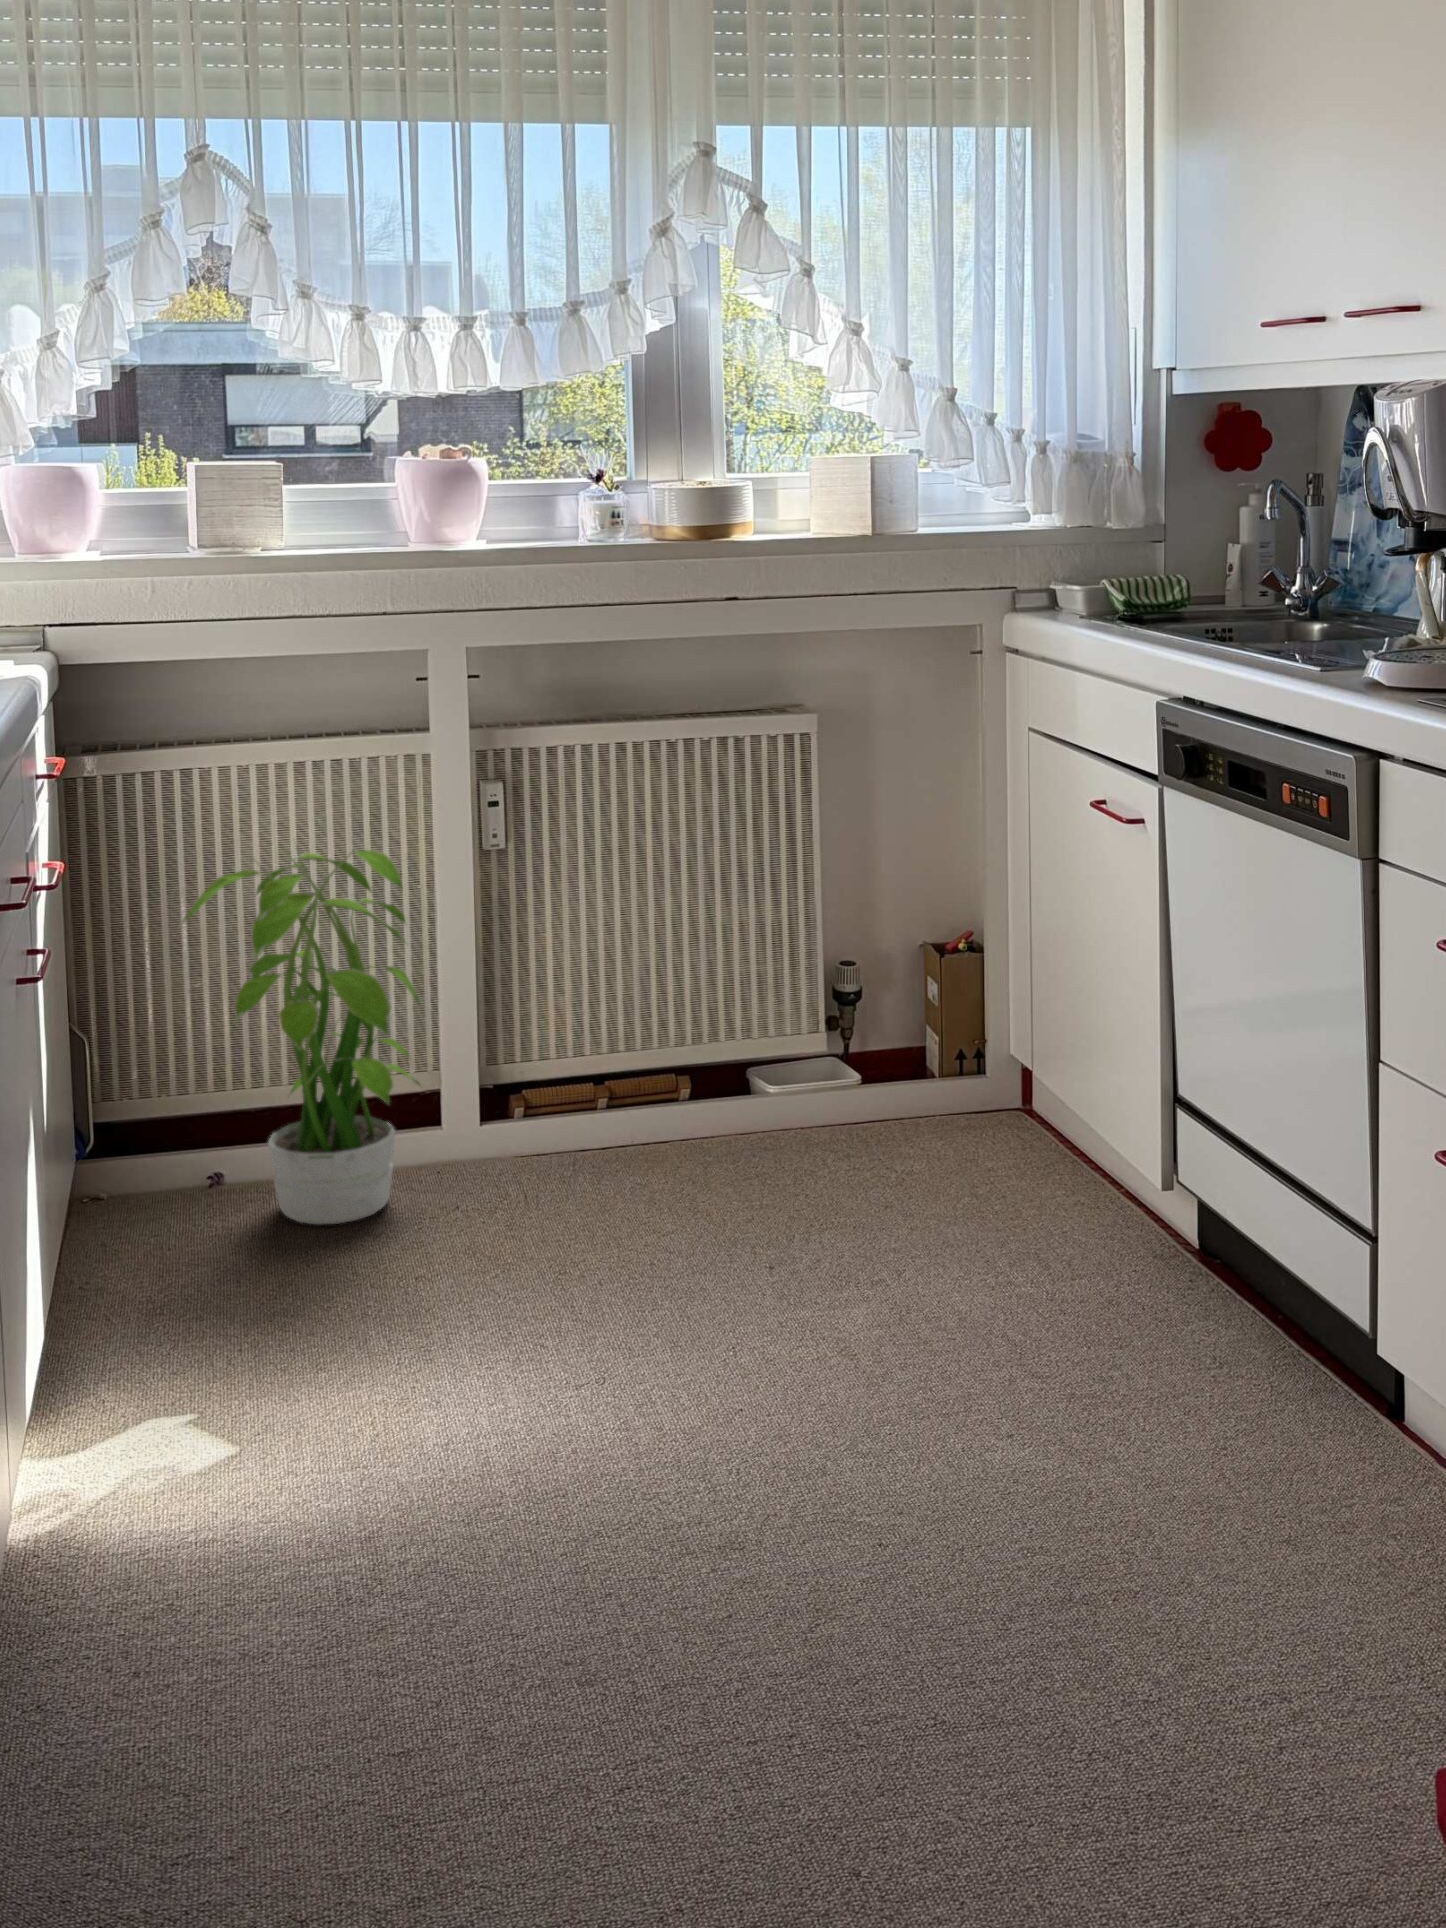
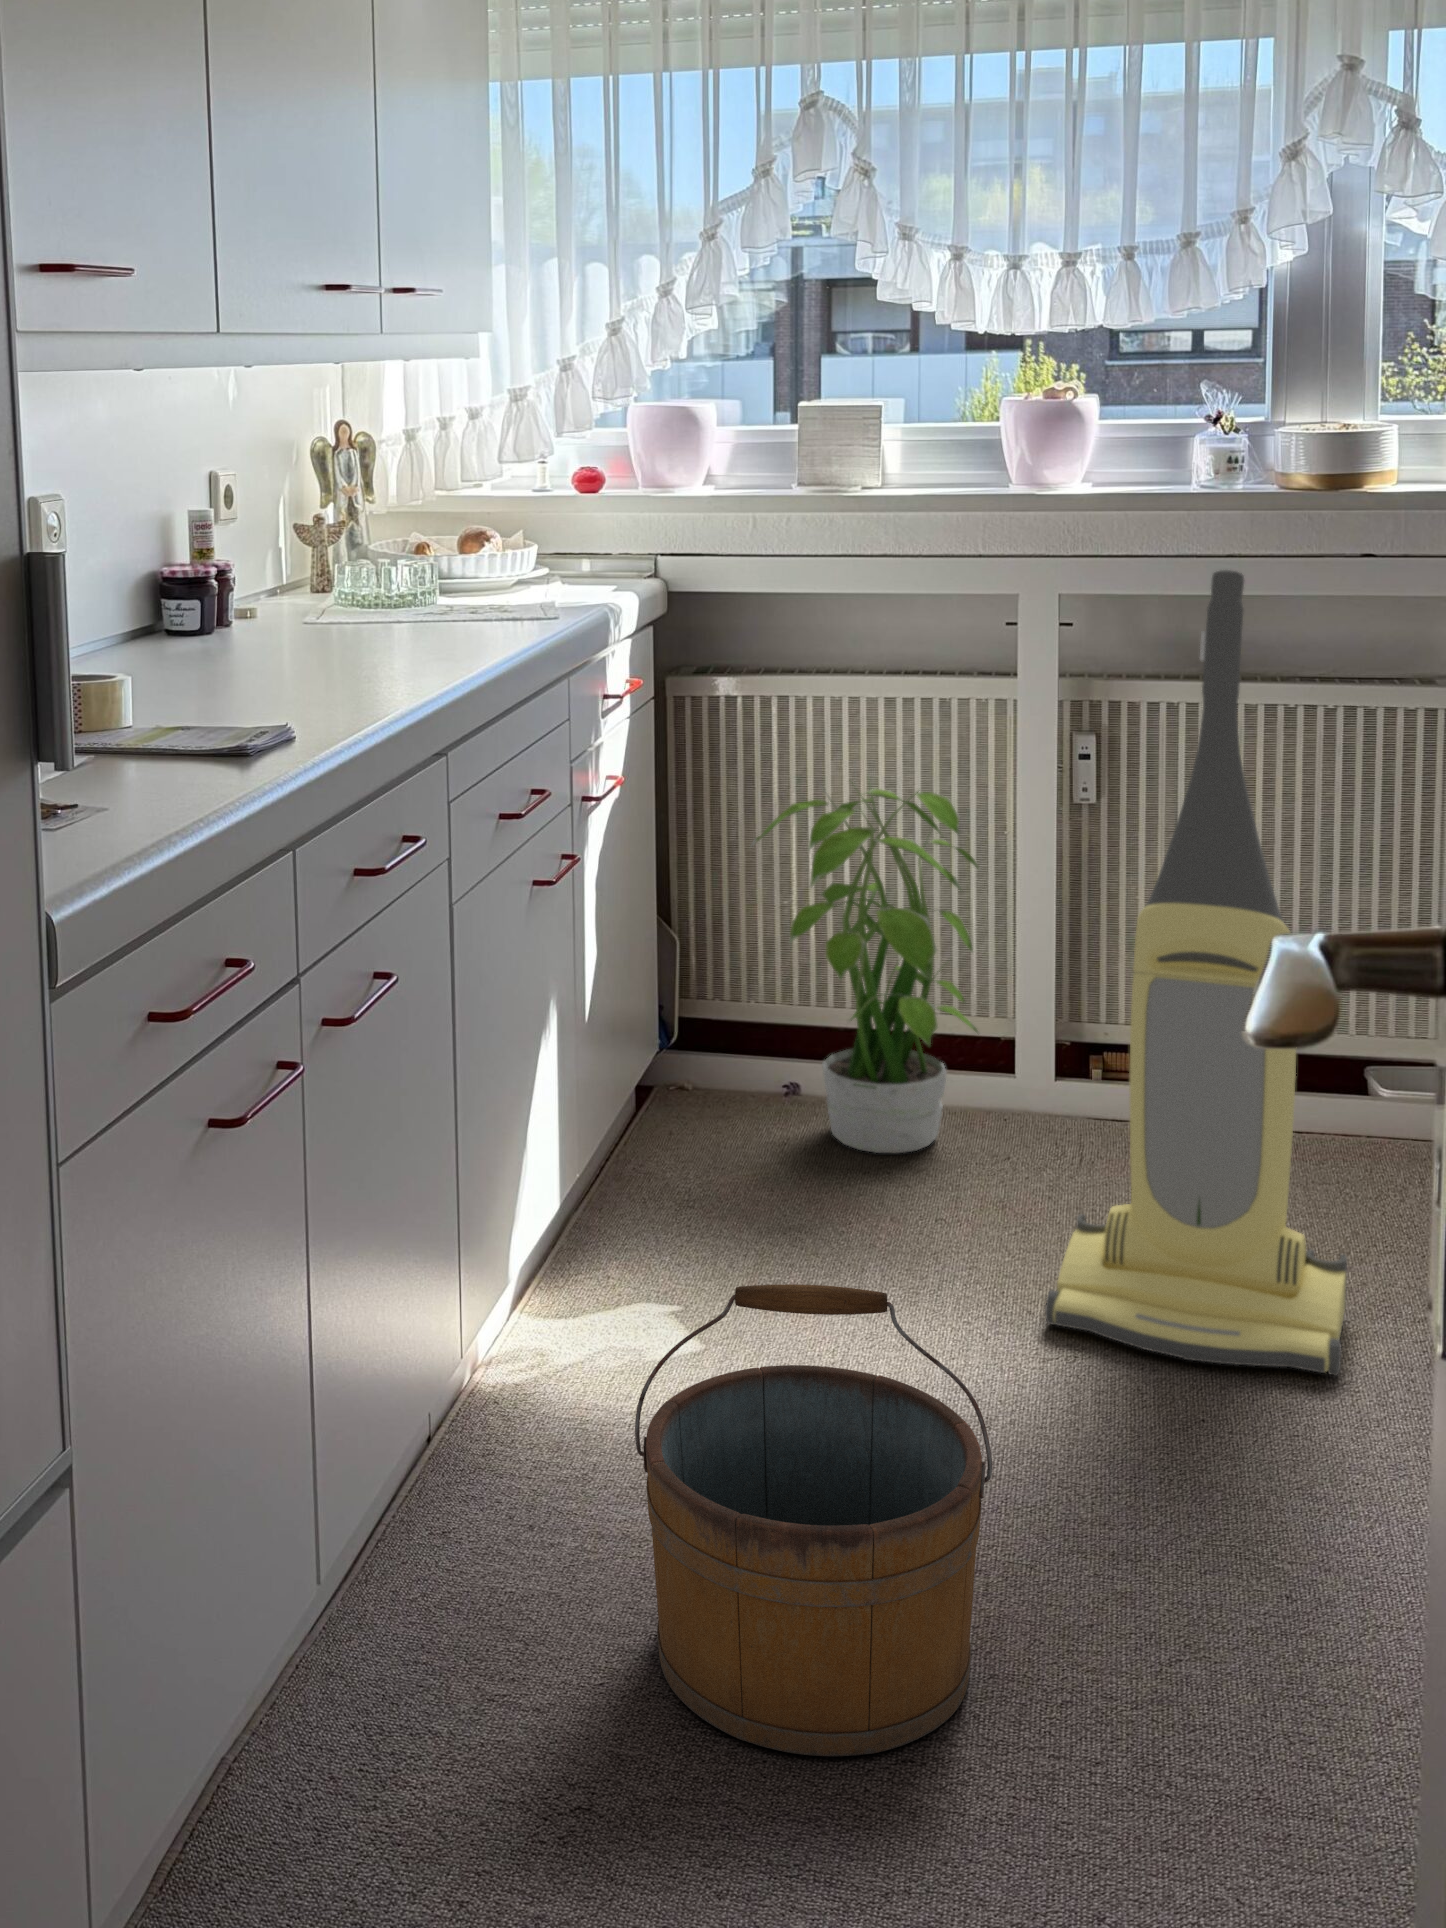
vacuum cleaner: none [564,609,830,1352] -> present [1045,570,1347,1375]
bucket: none [291,1324,647,1818] -> present [635,1284,992,1756]

